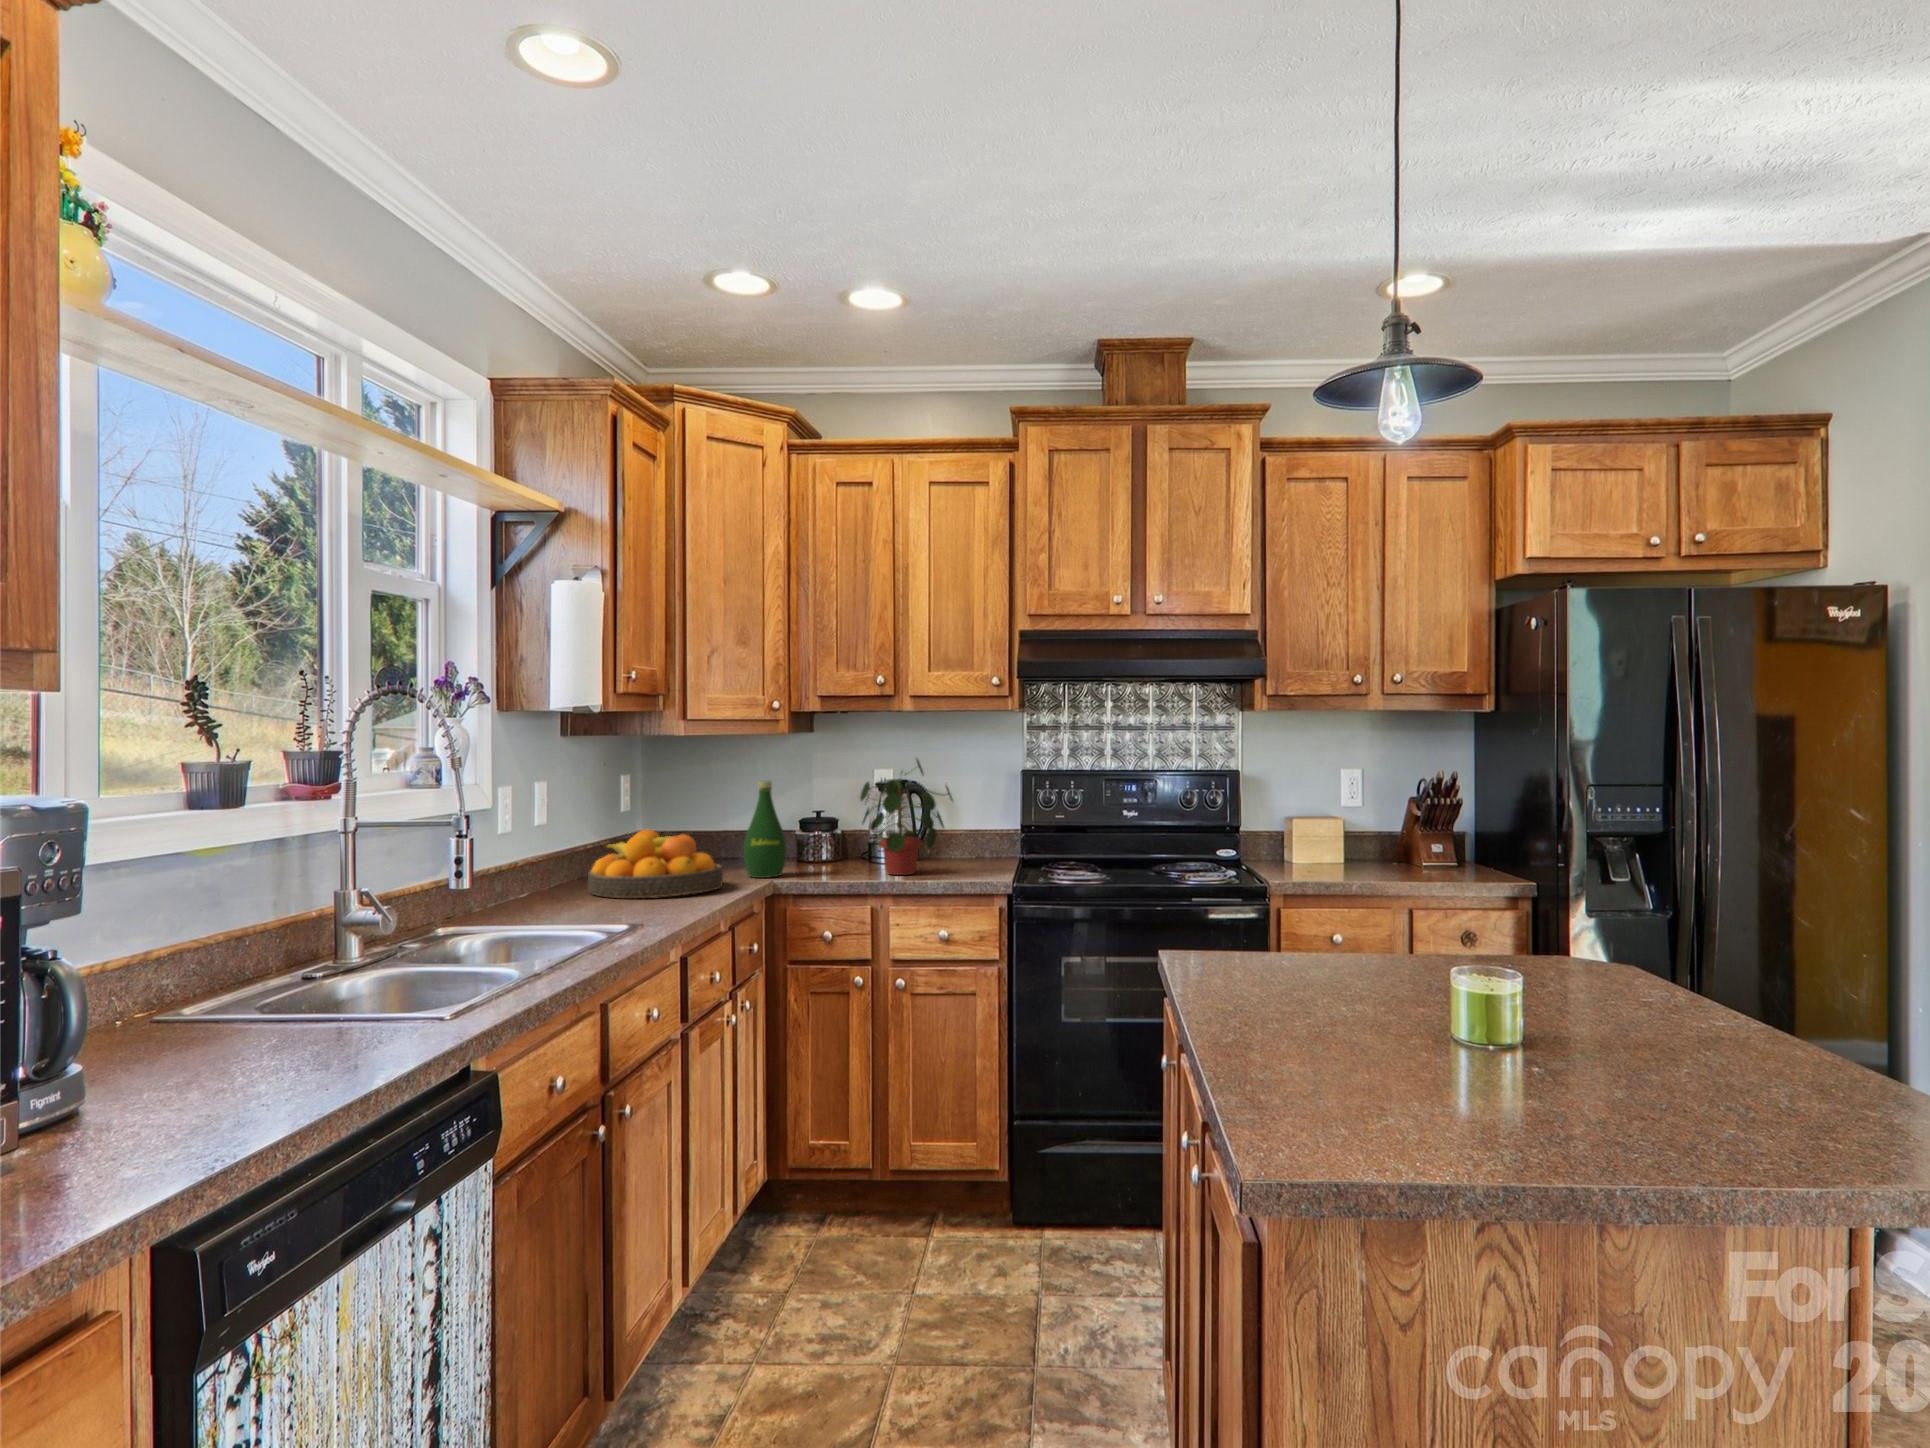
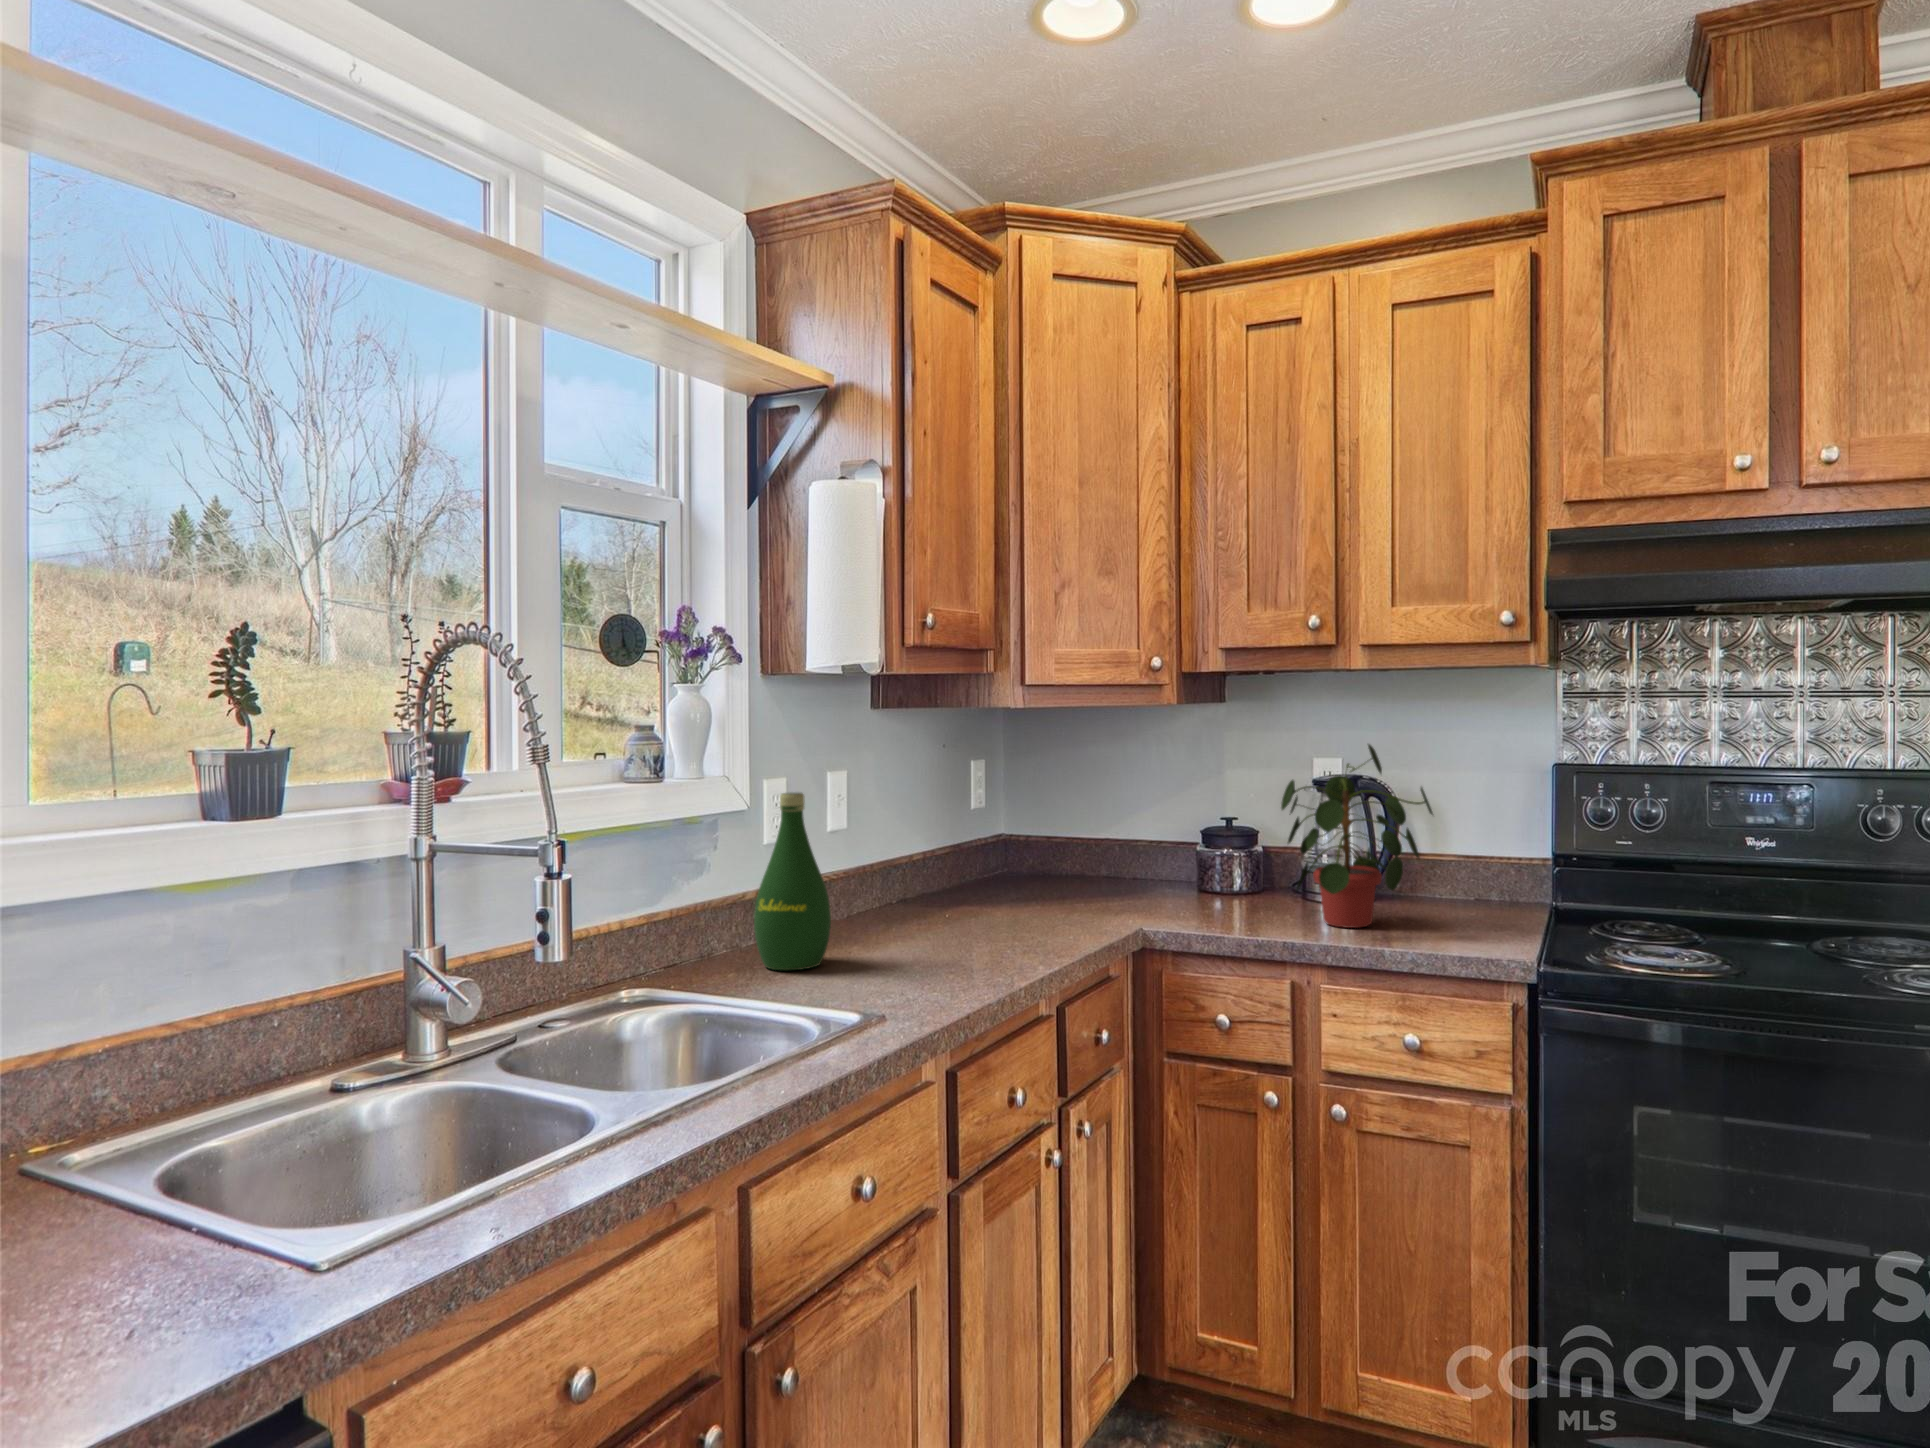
bottle: present [744,781,787,878] -> present [754,792,831,970]
fruit bowl: present [588,830,723,898] -> none [884,841,1070,948]

